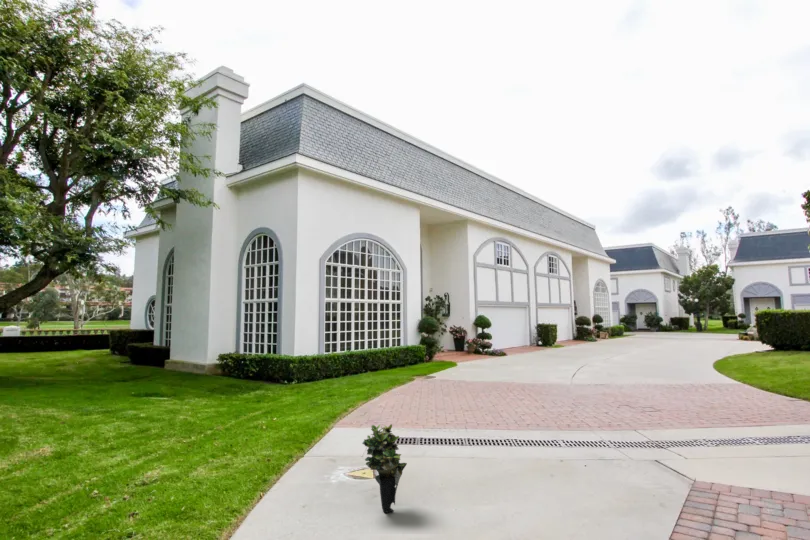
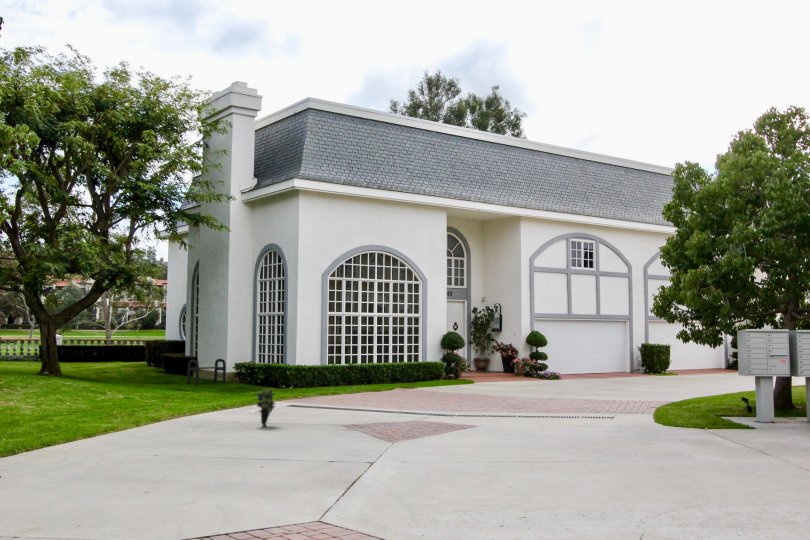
bench: none [161,349,207,379] -> present [187,359,226,384]

